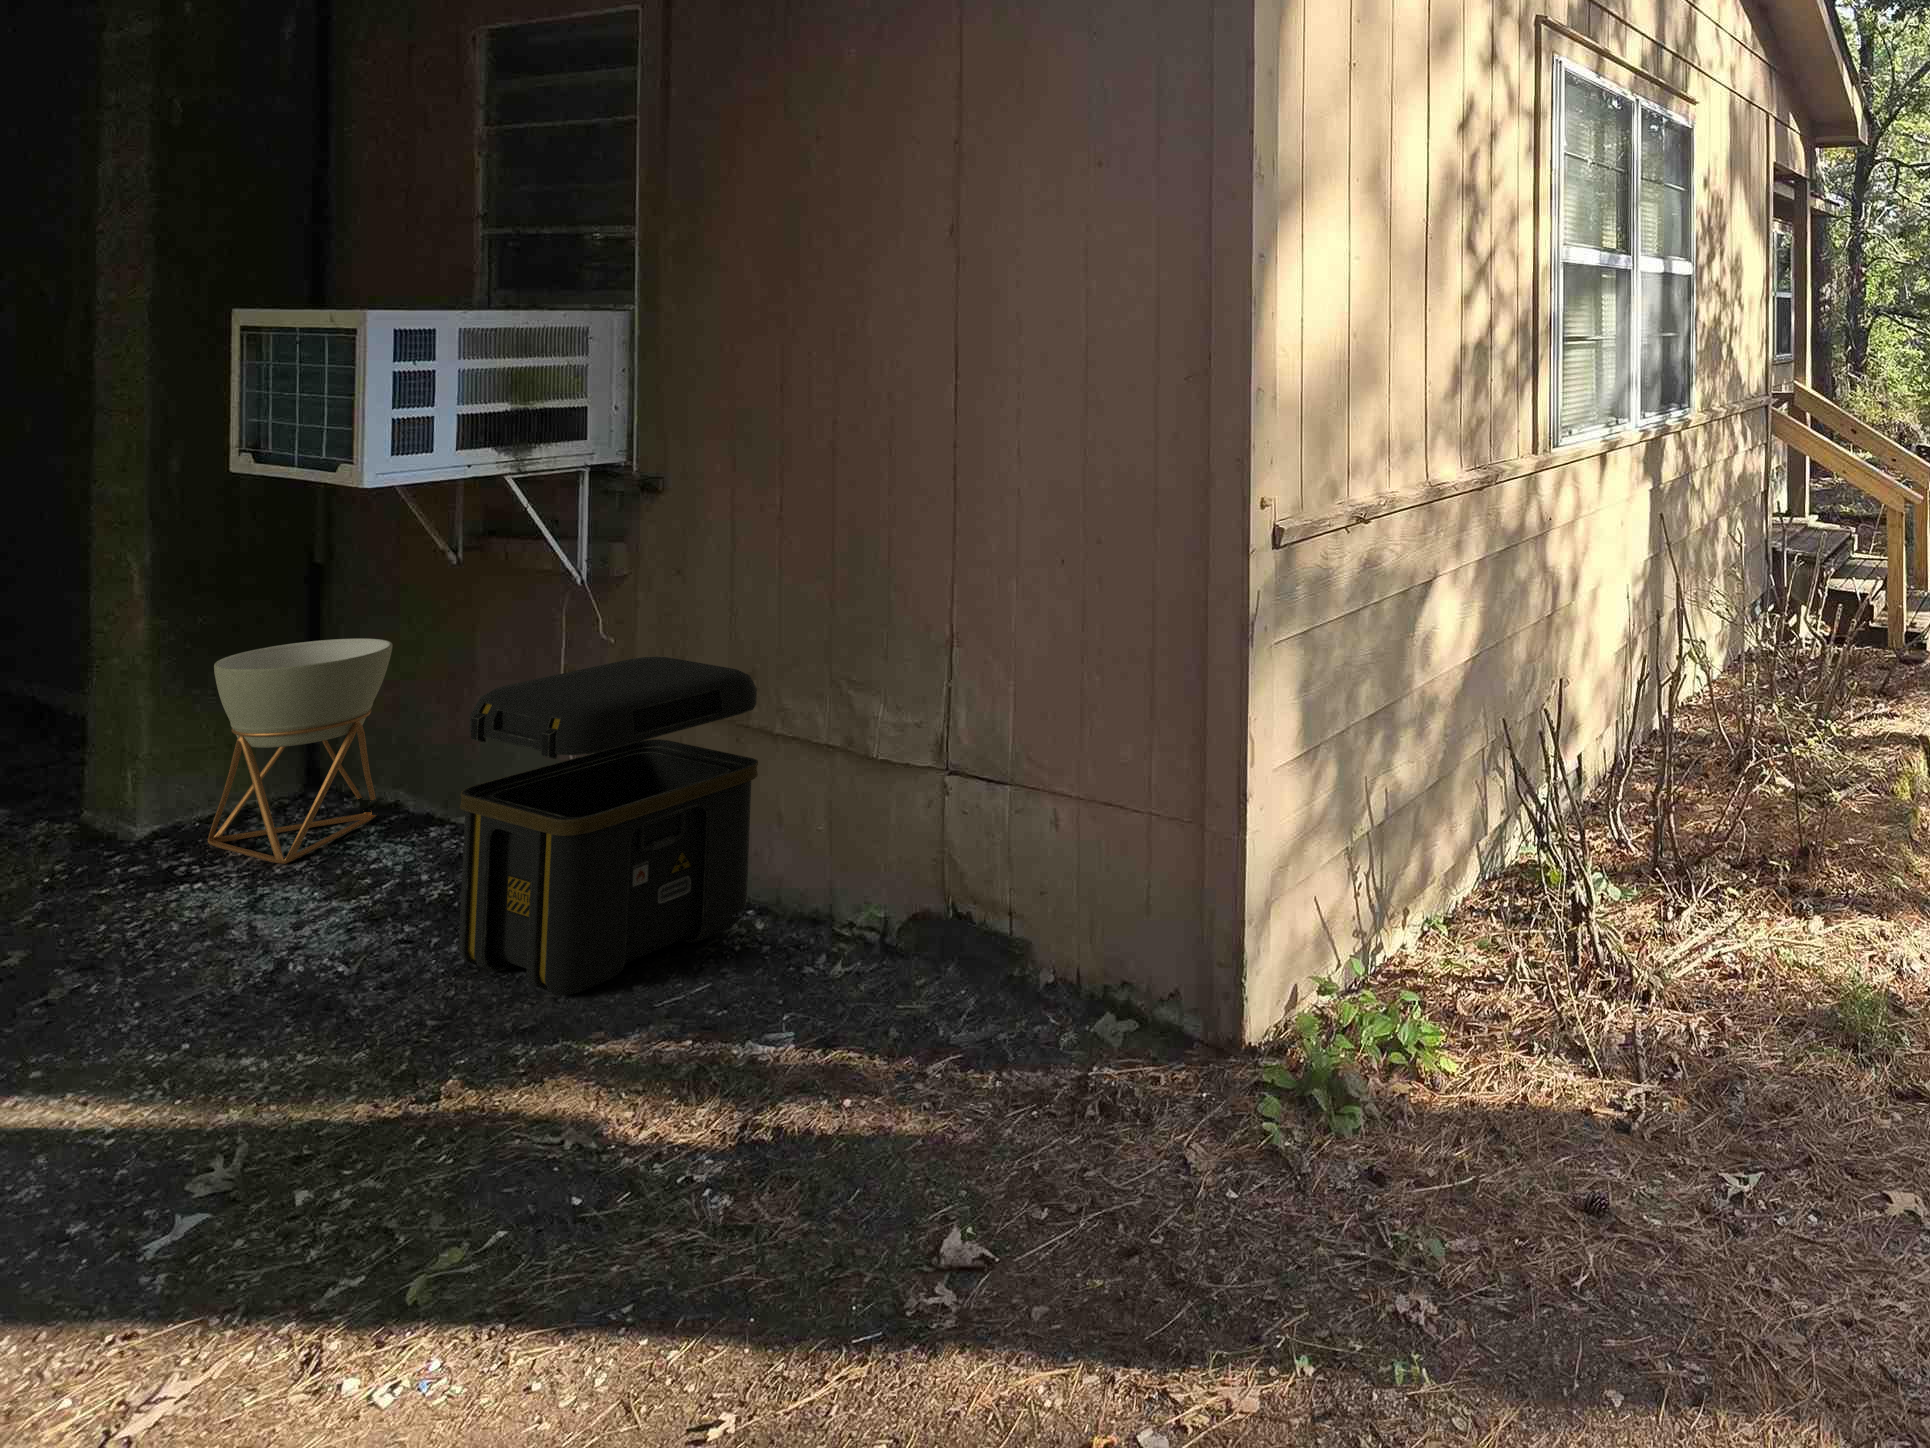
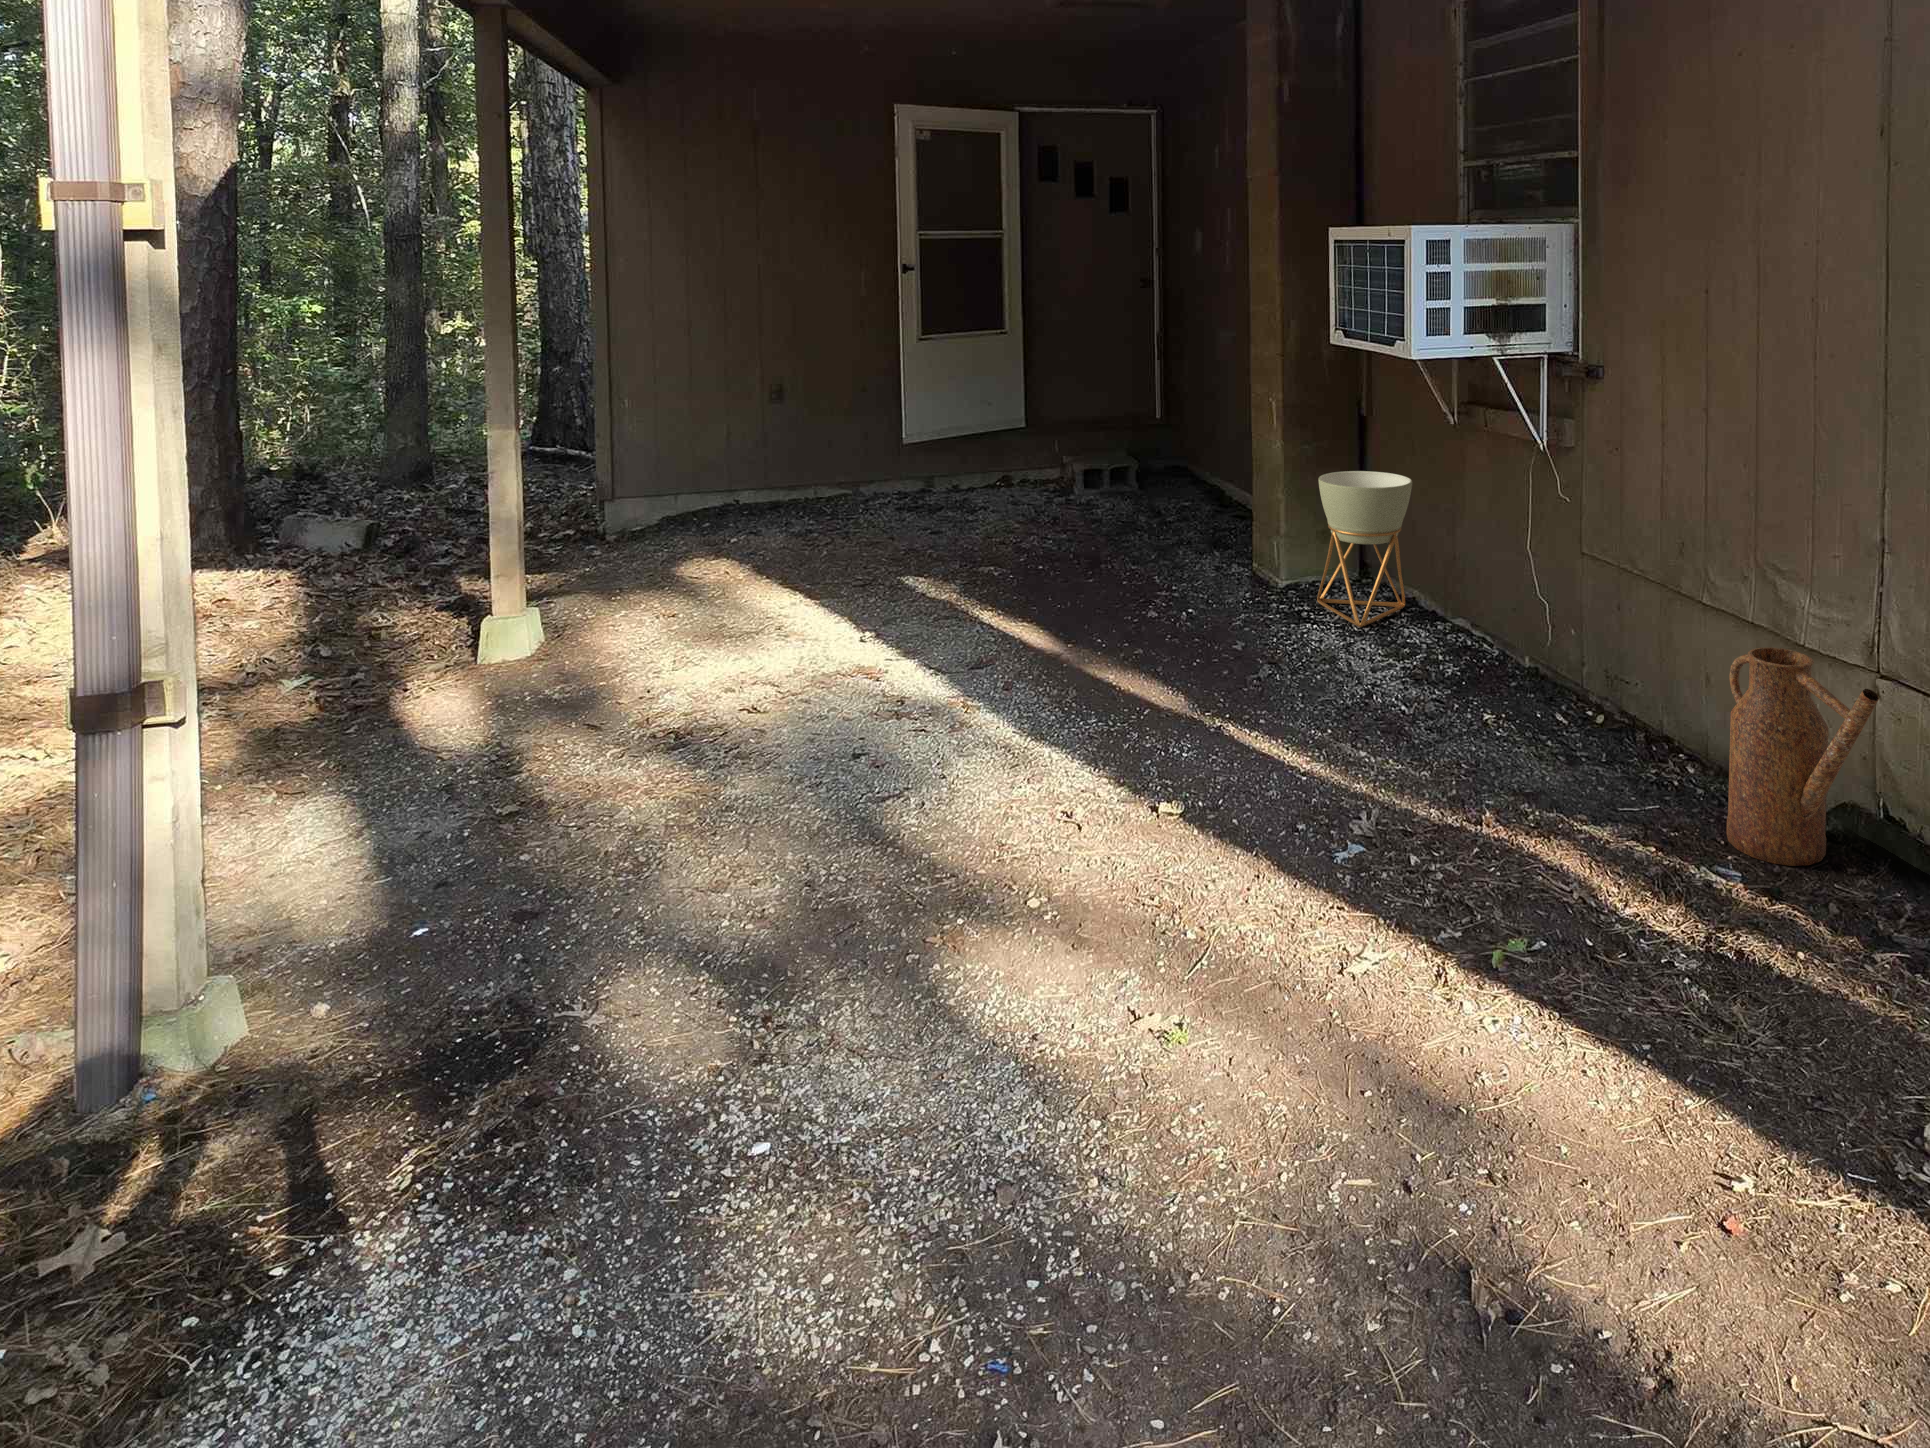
toolbox: present [459,657,758,995] -> none [1478,518,1691,783]
watering can: none [784,764,940,1004] -> present [1727,648,1879,866]

